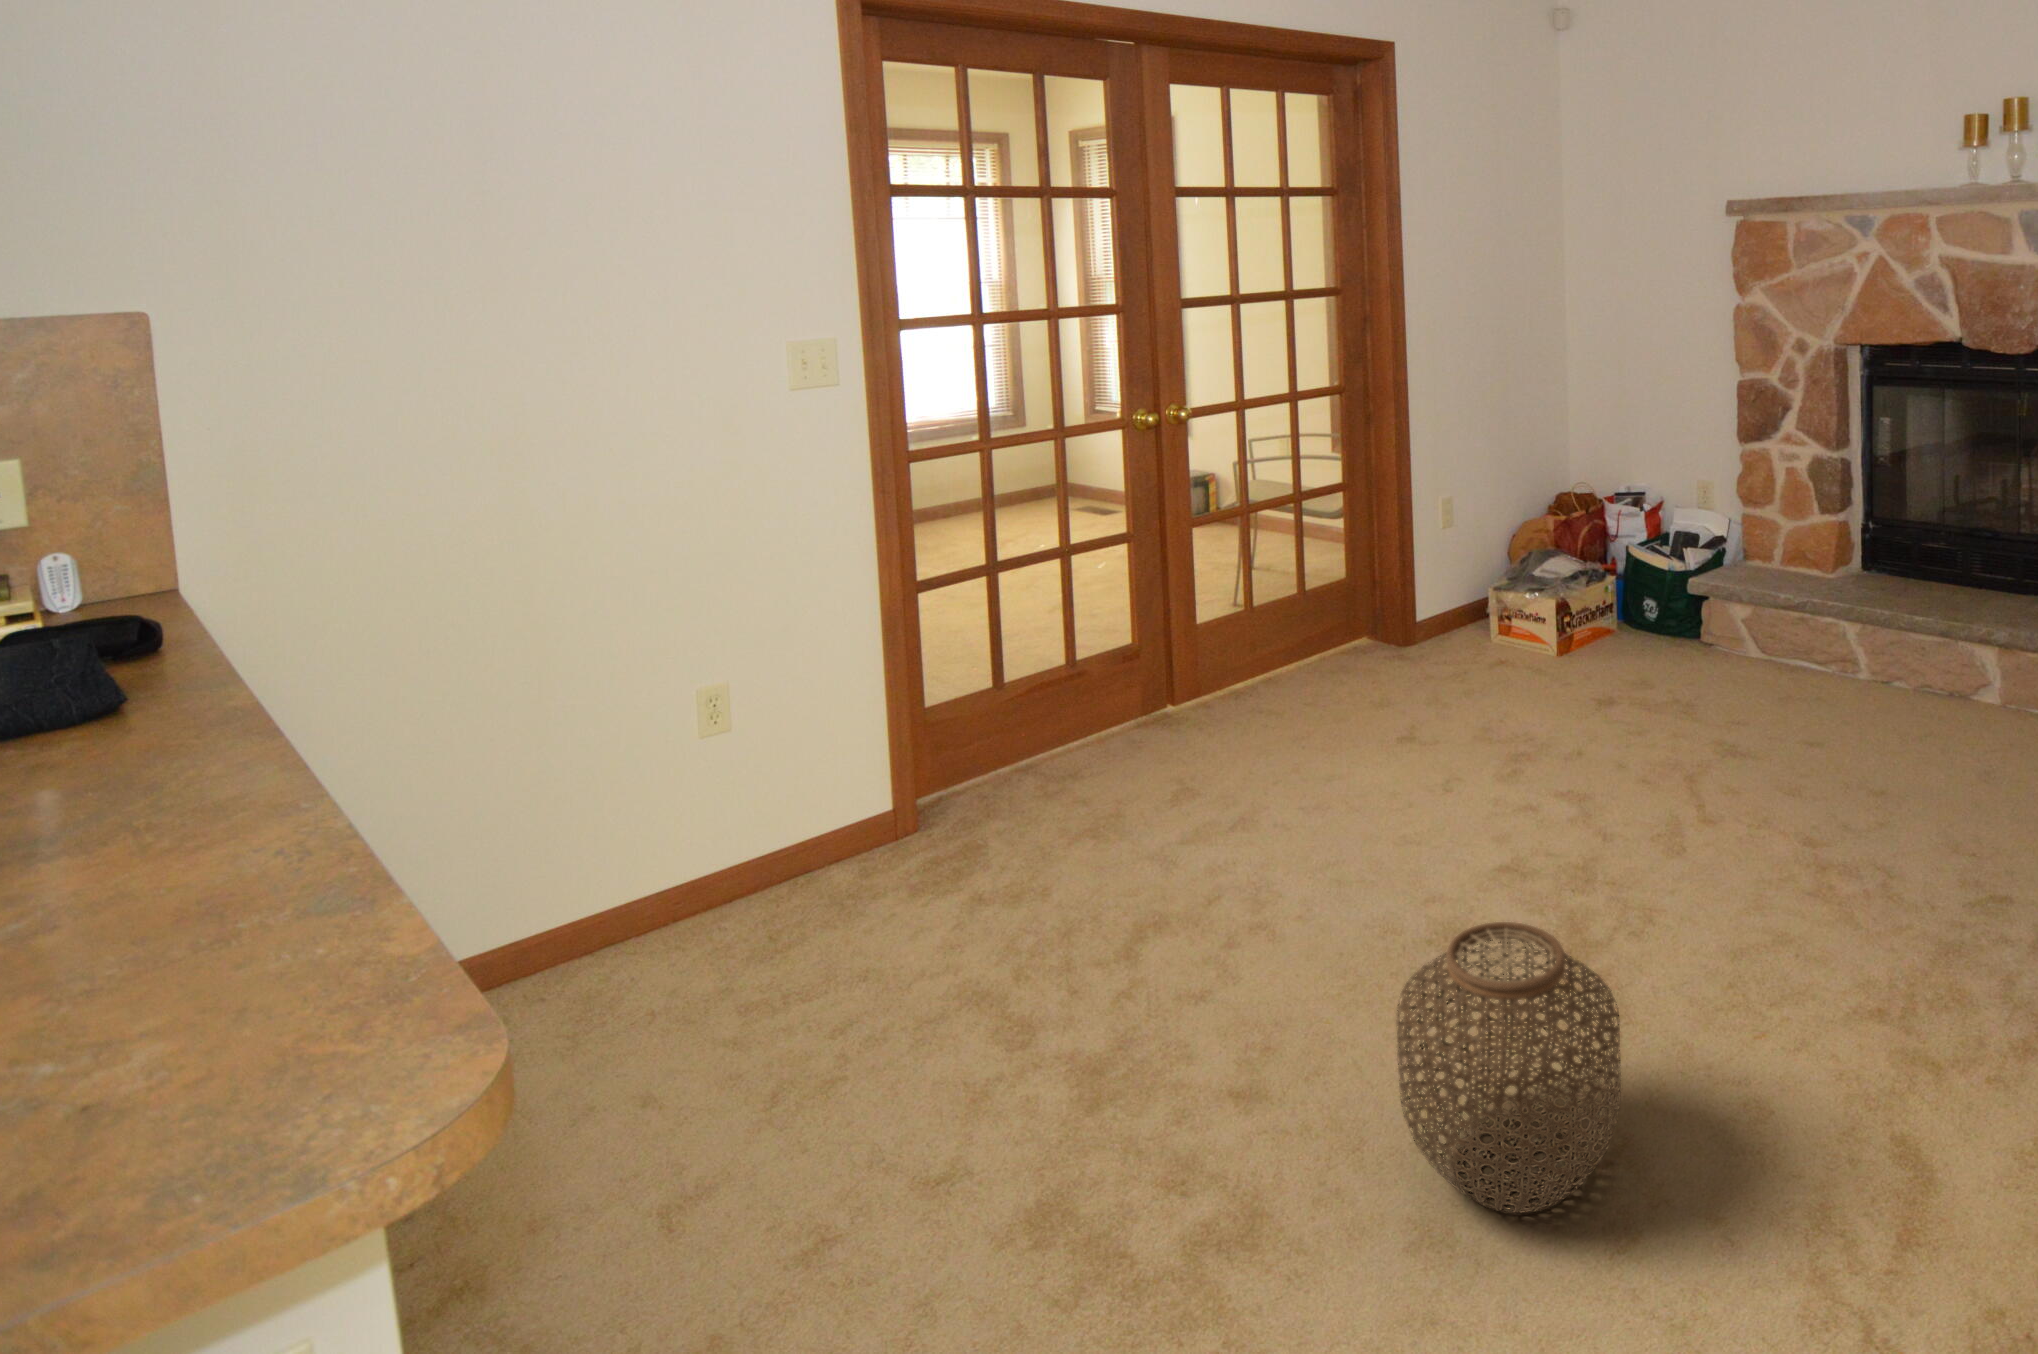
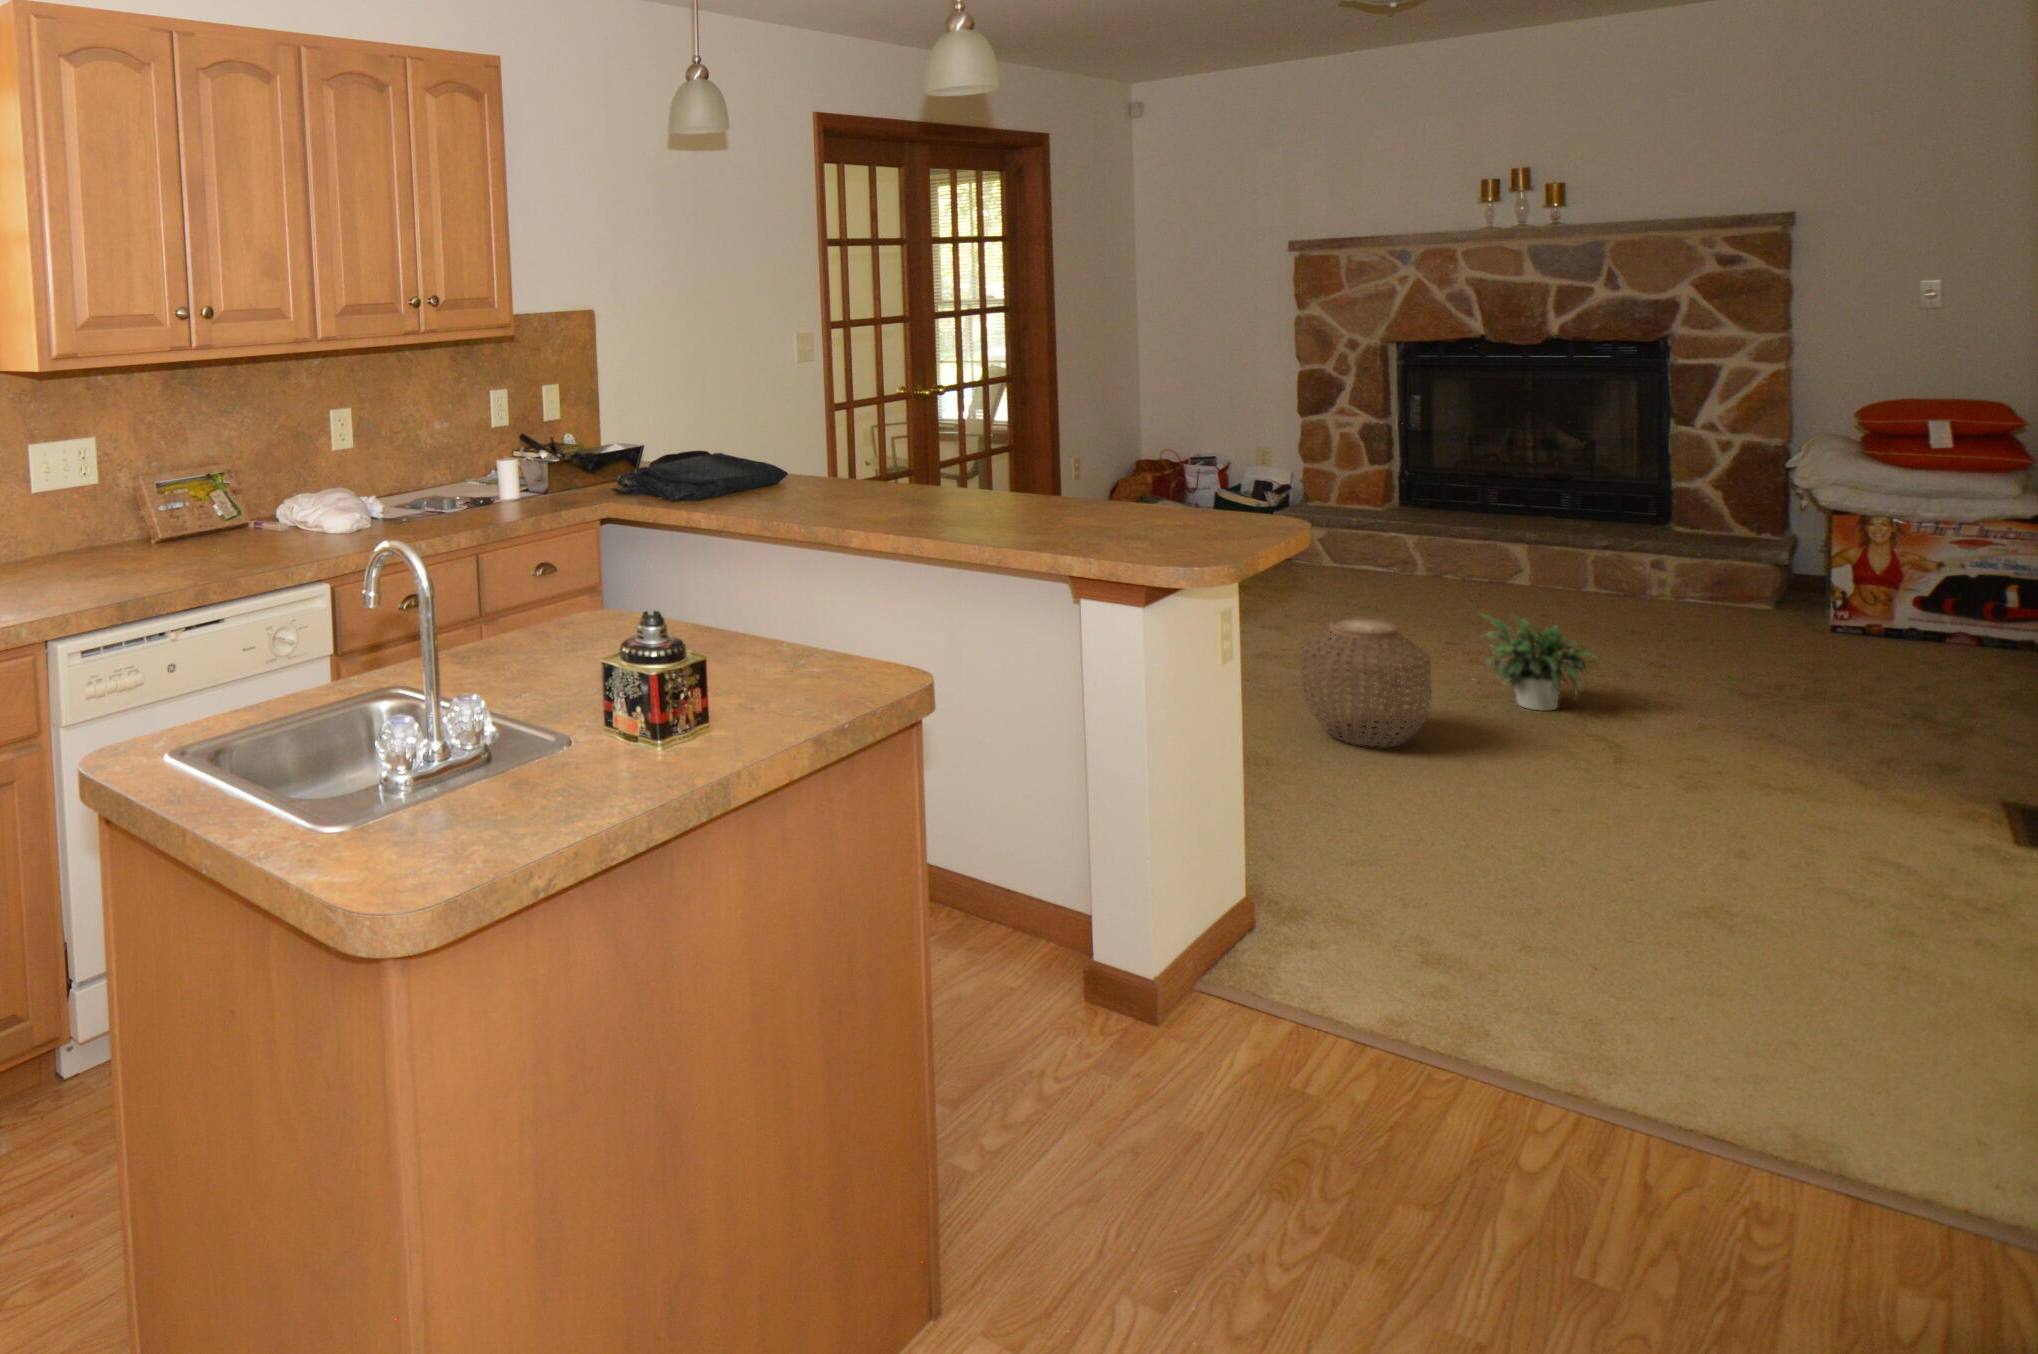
potted plant: none [1787,868,1966,1074] -> present [1481,613,1593,711]

